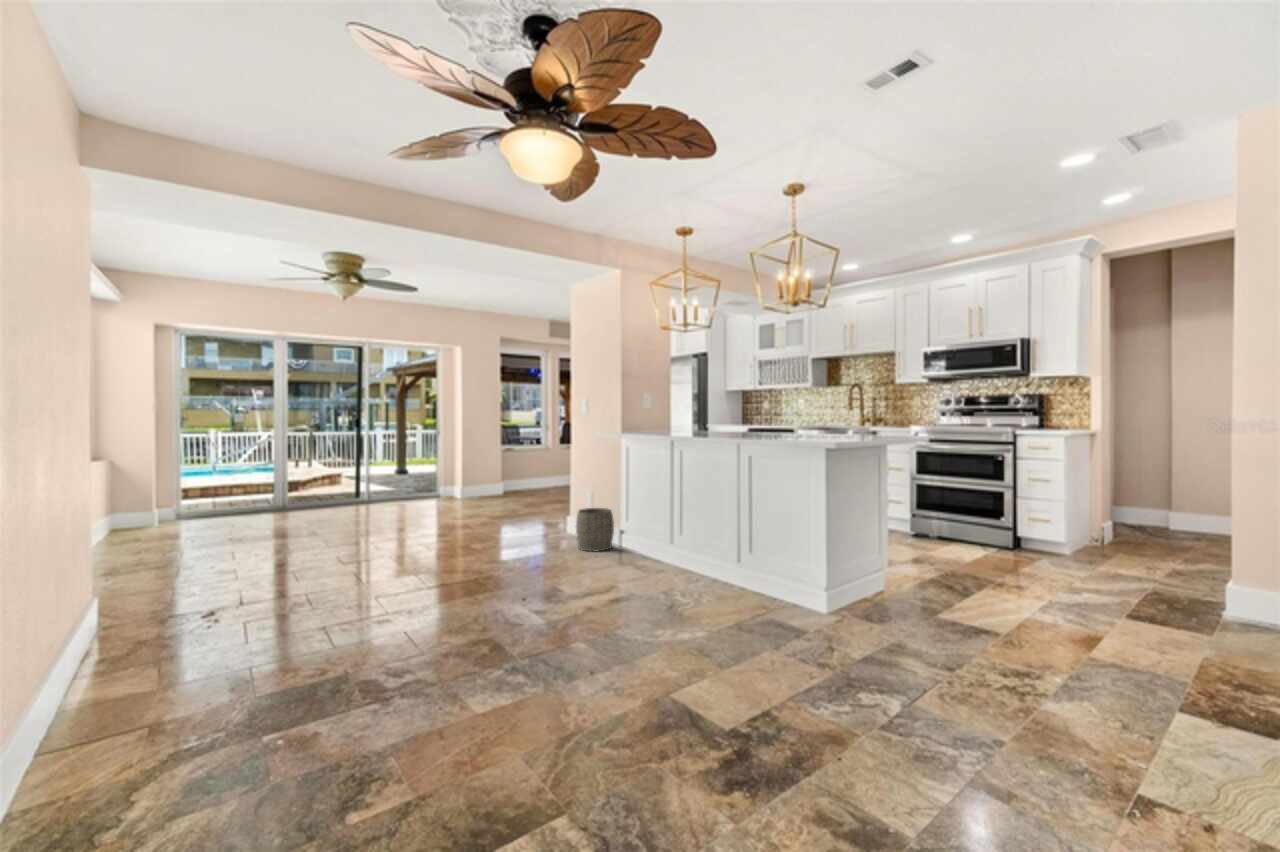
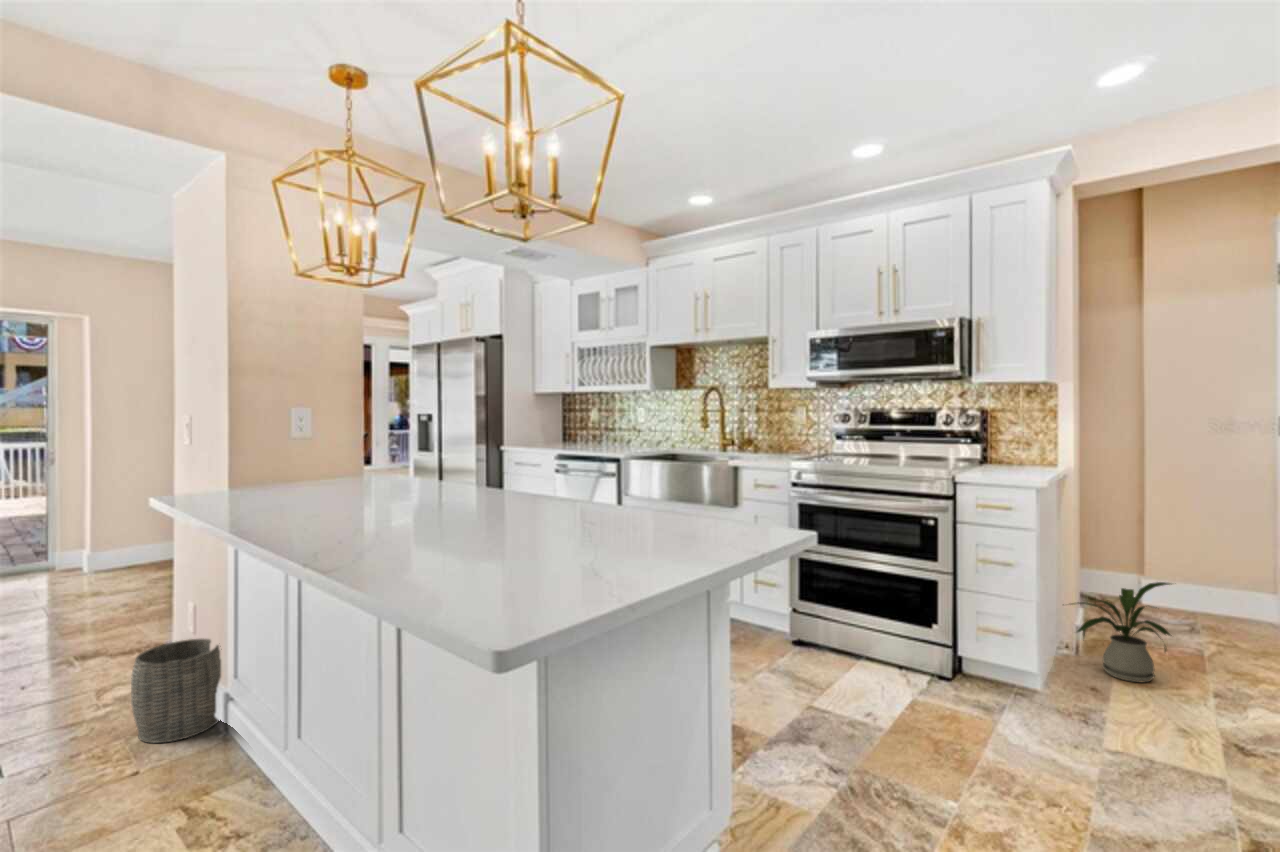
house plant: none [1090,497,1168,557] -> present [1072,582,1171,682]

